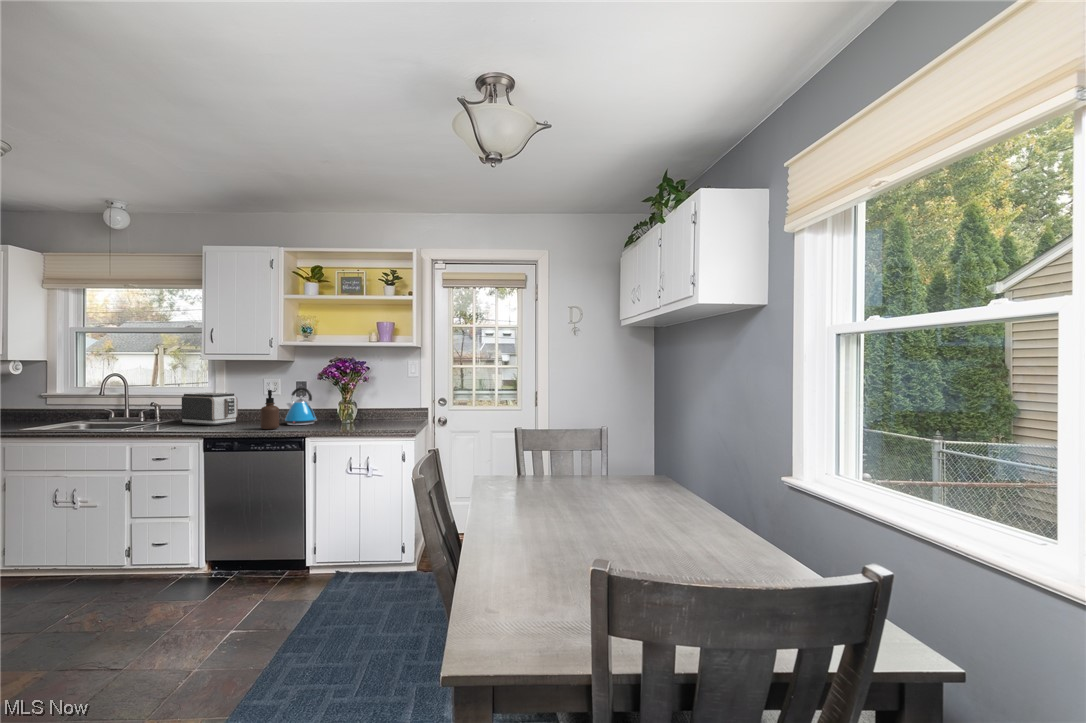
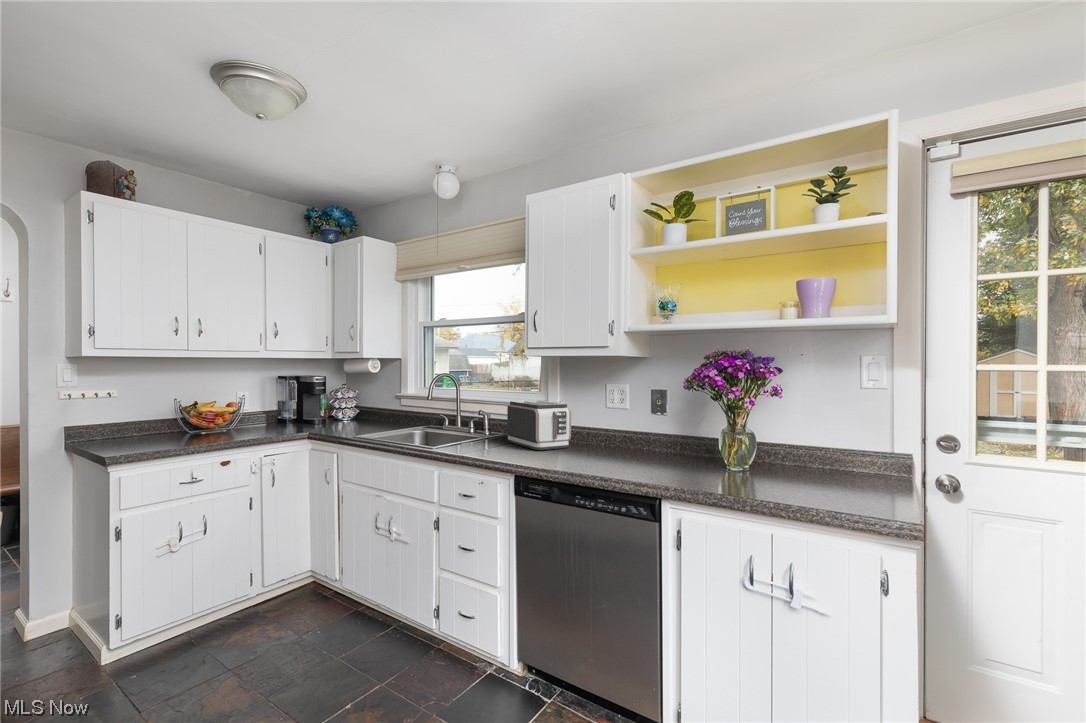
kettle: present [285,387,316,425] -> none [632,400,684,465]
soap dispenser: present [260,390,279,430] -> none [593,403,622,470]

